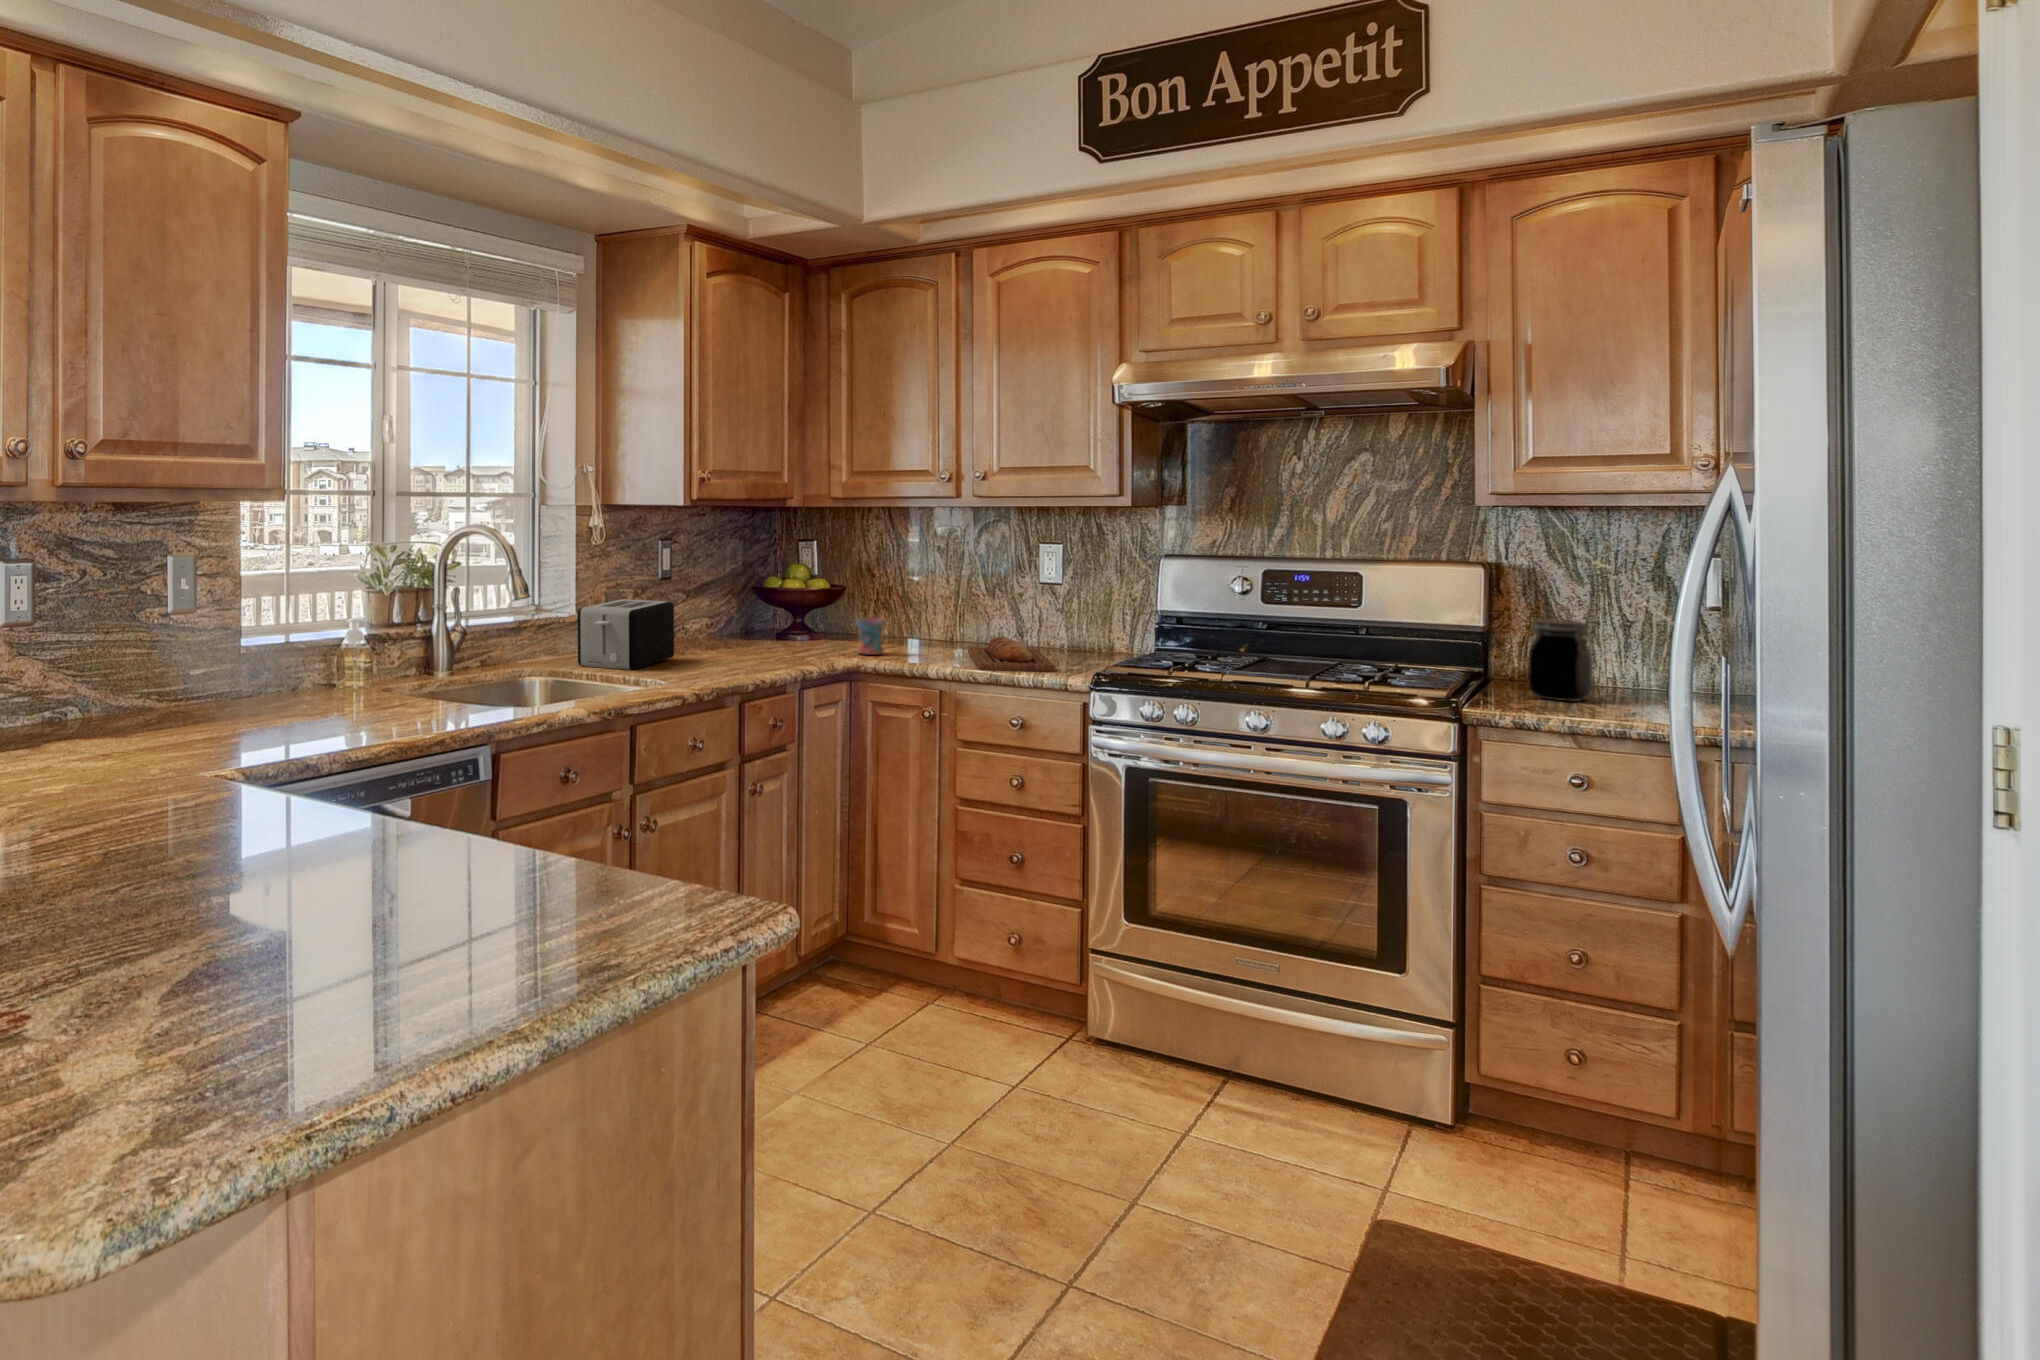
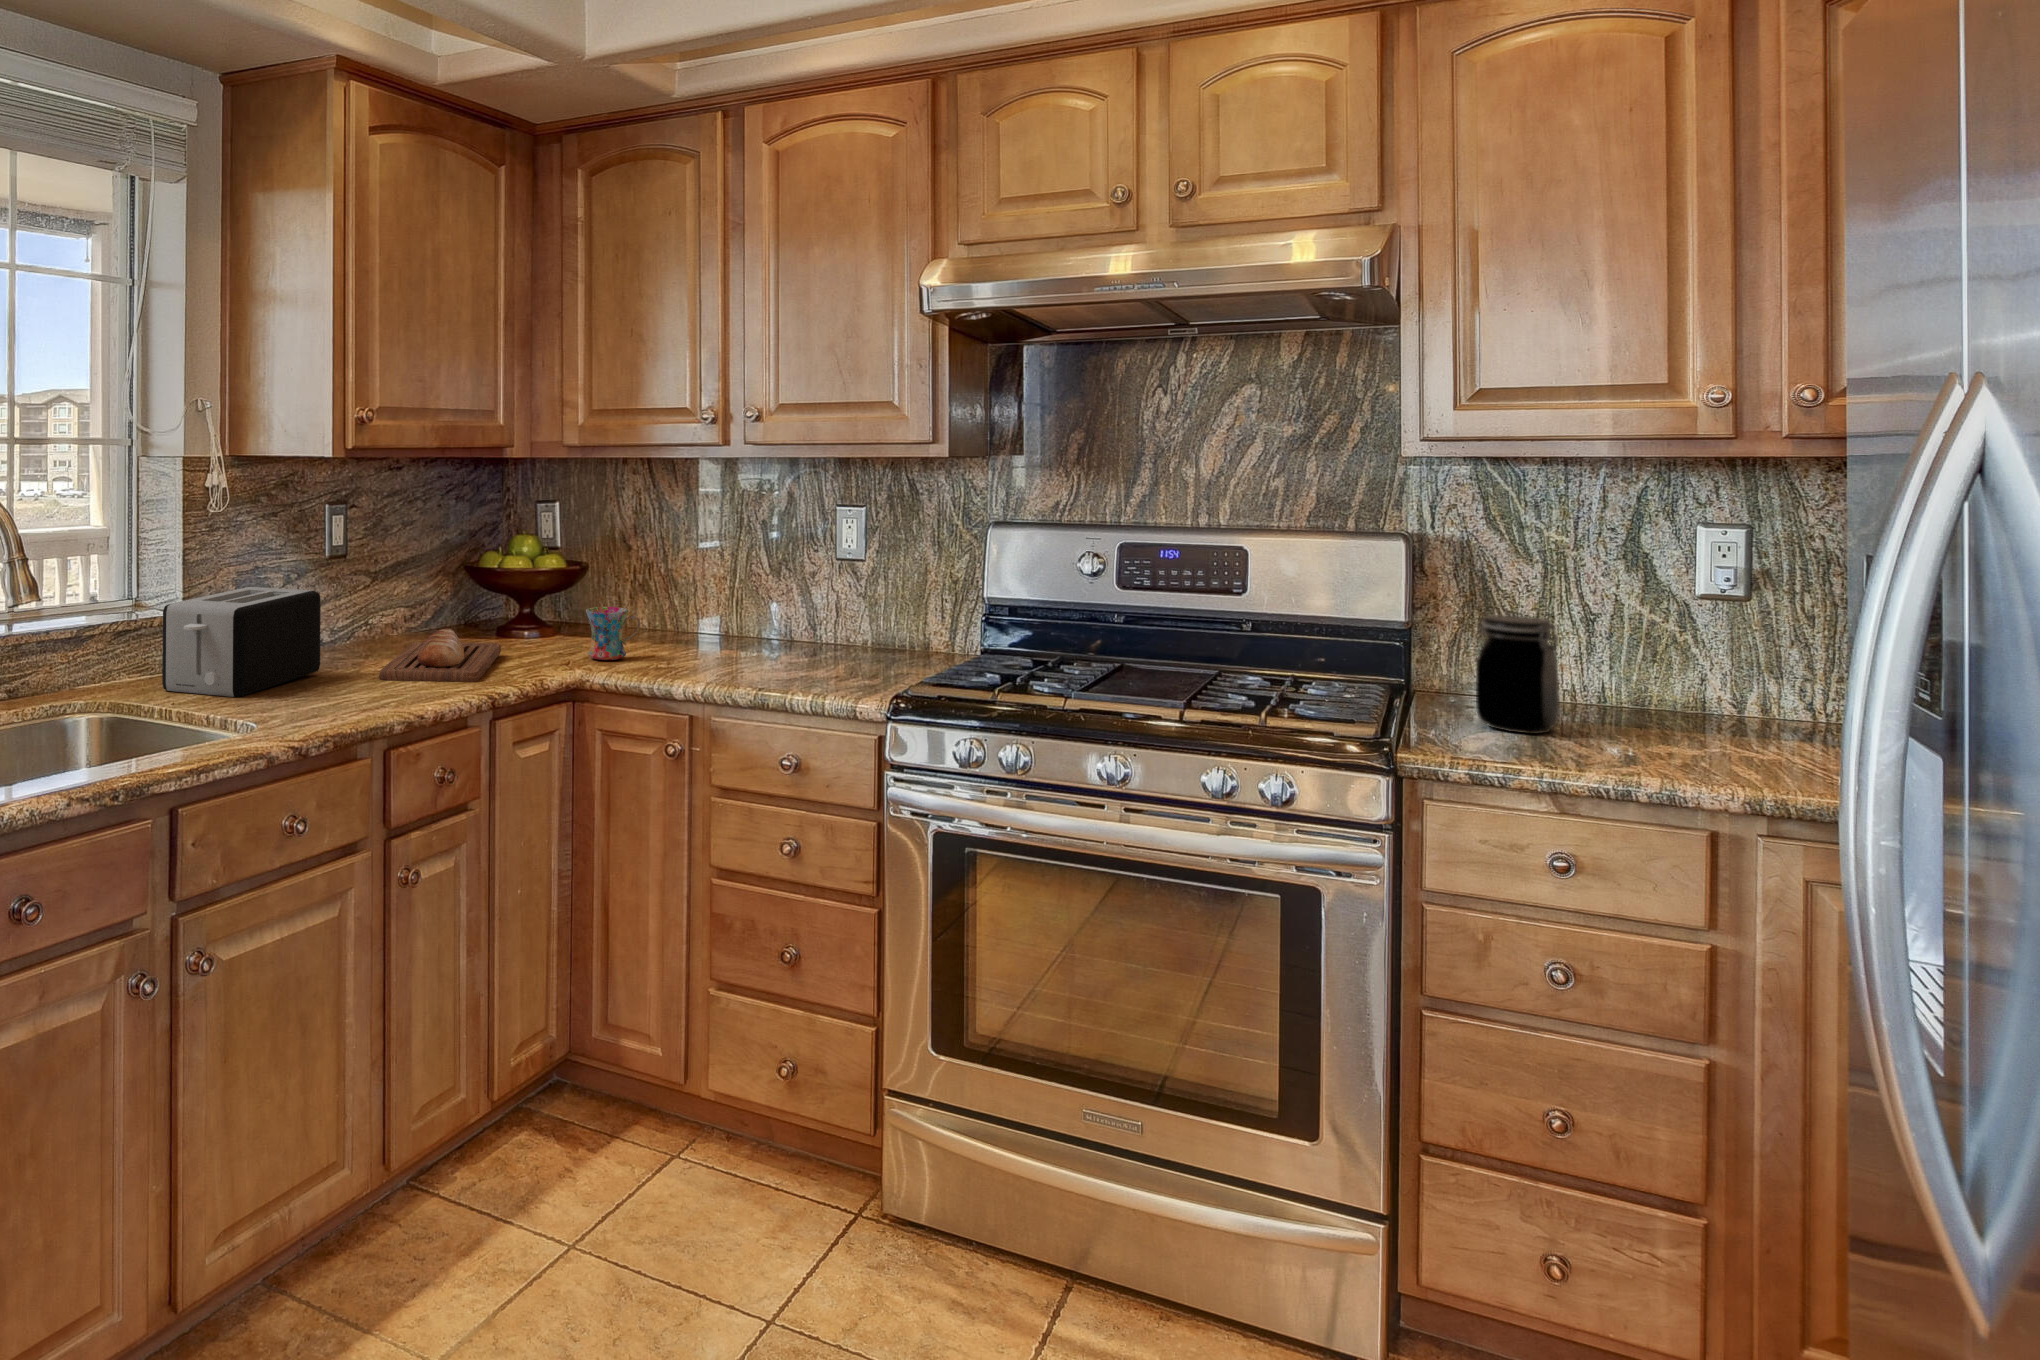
bread loaf: present [968,637,1054,672] -> present [379,629,501,682]

